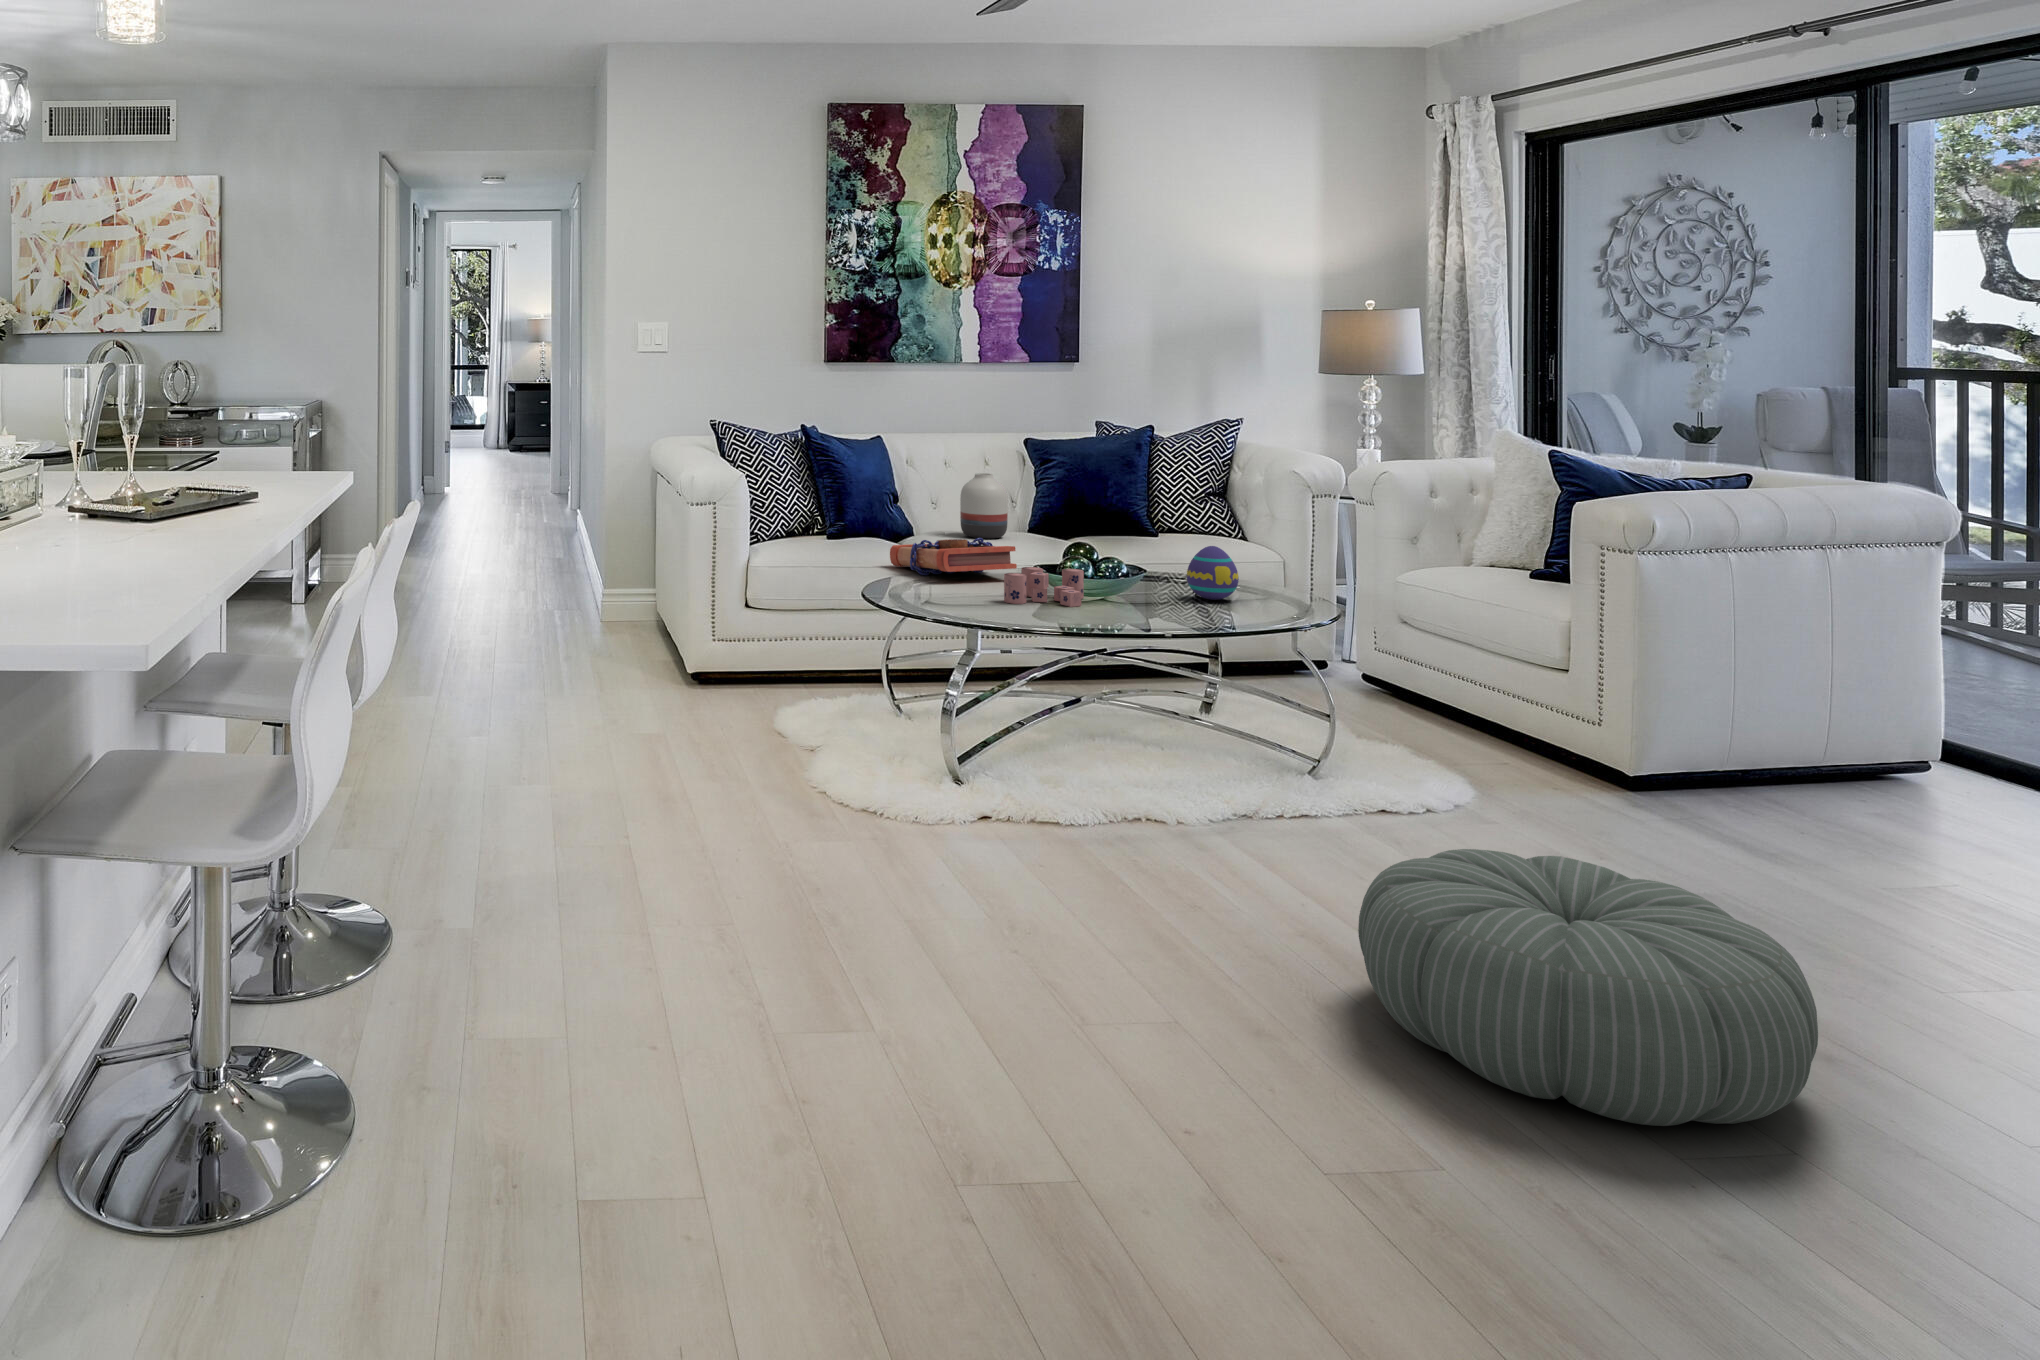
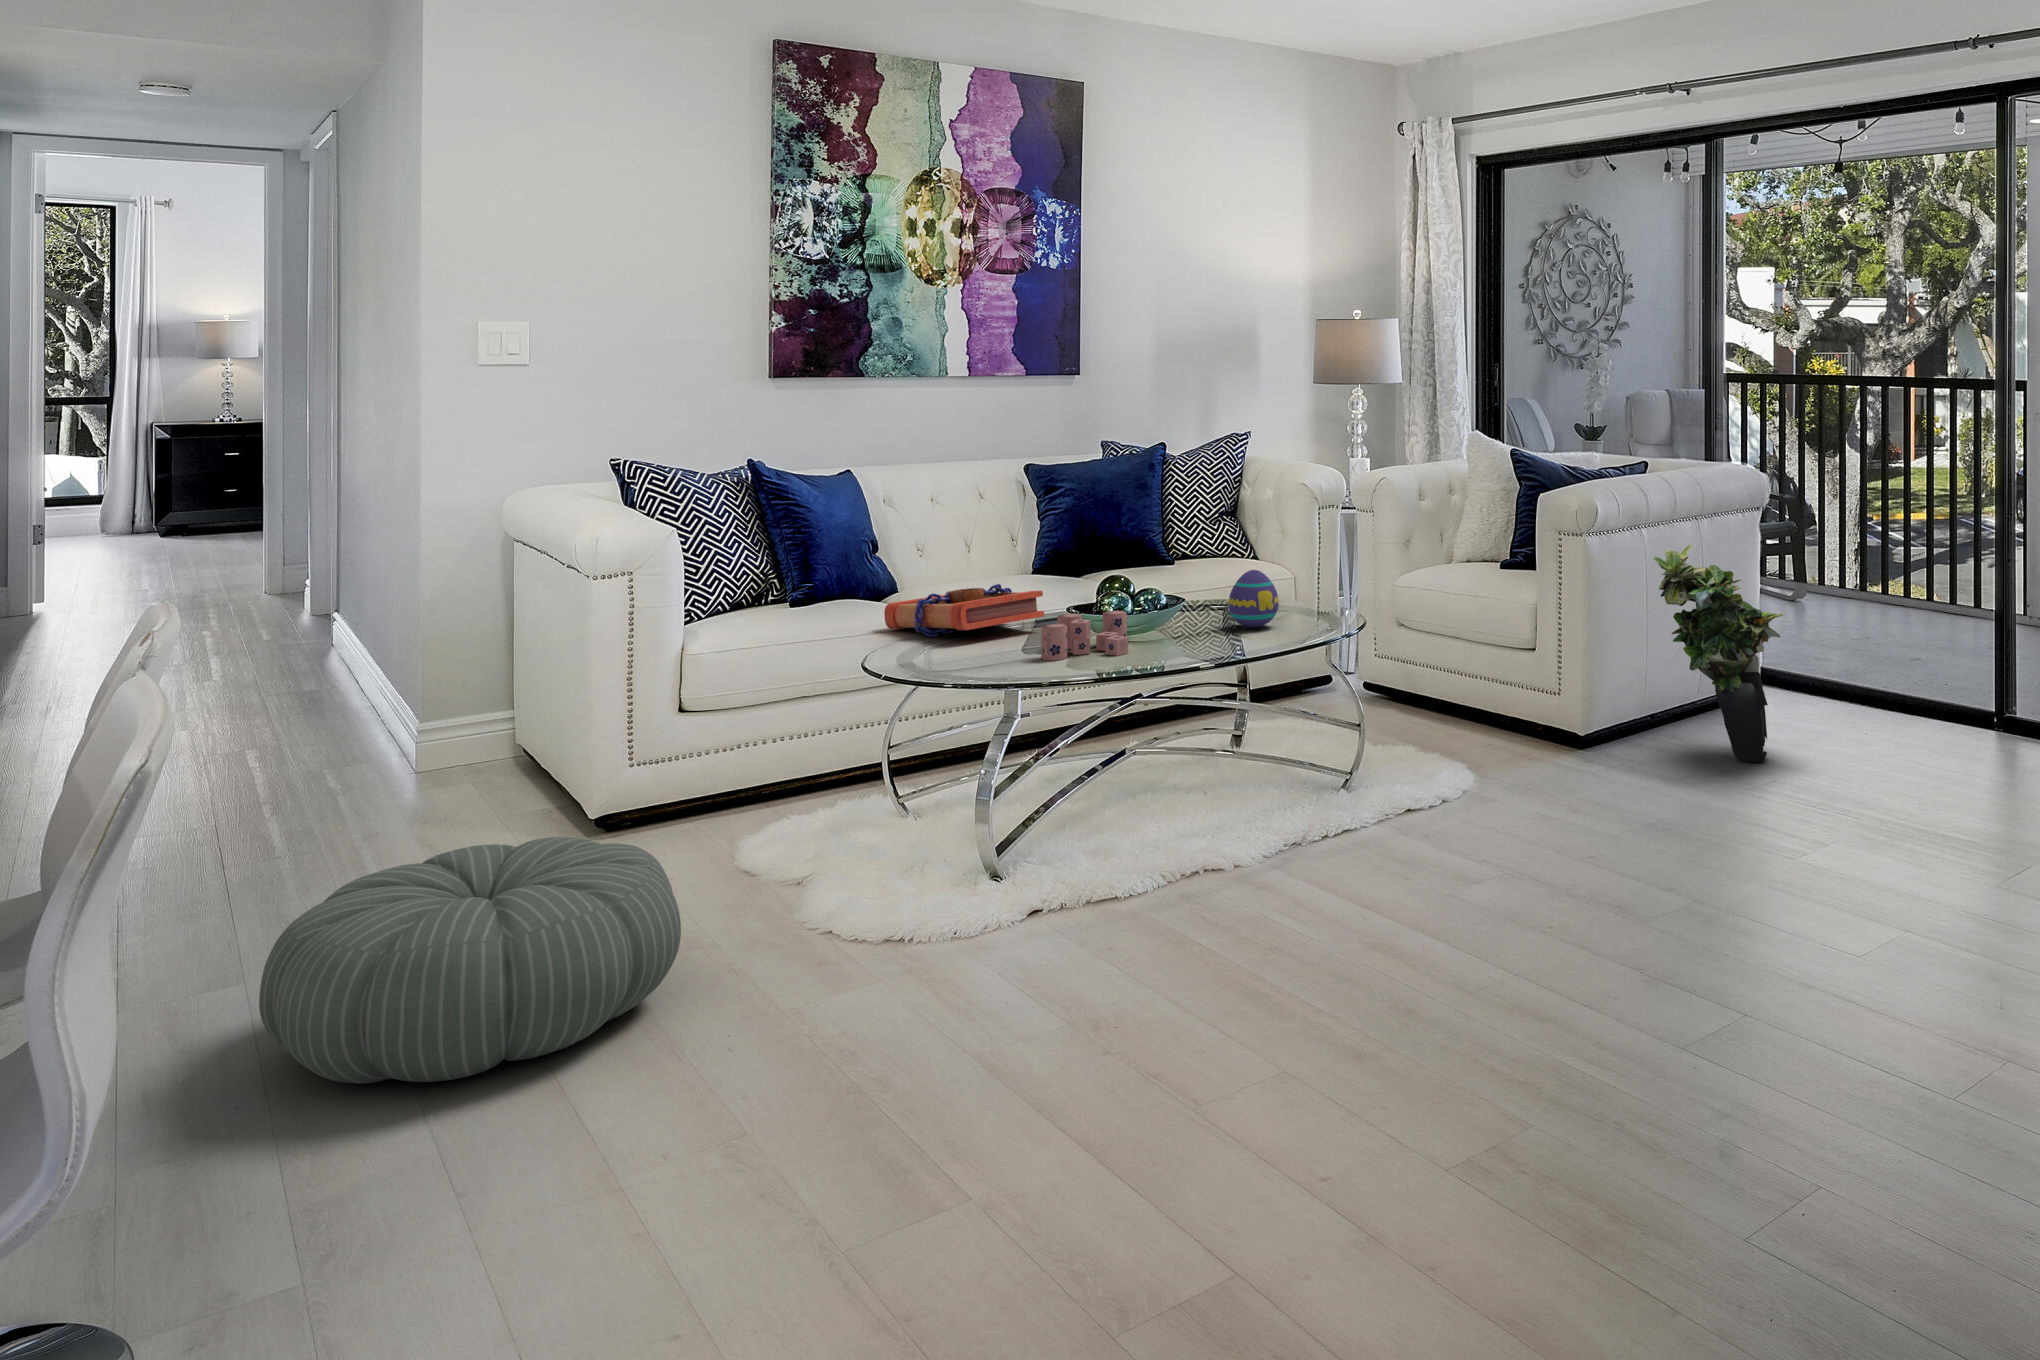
vase: present [960,473,1008,539] -> none [954,504,1010,581]
potted plant: none [1721,568,1939,843] -> present [1652,545,1784,763]
pouf: present [1358,849,1818,1126] -> present [259,837,681,1084]

